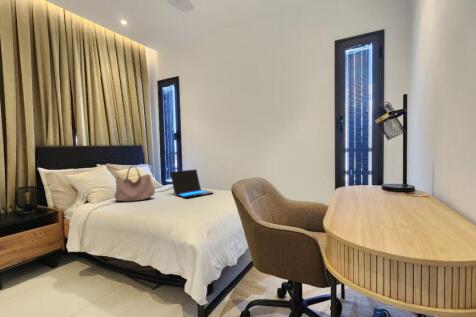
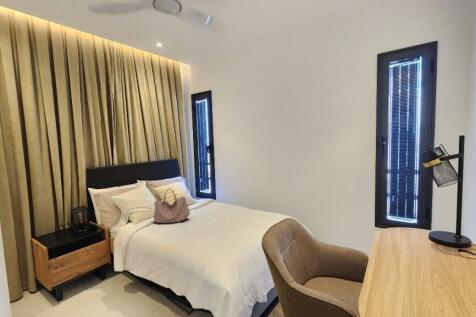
laptop: present [170,169,213,198] -> none [204,188,247,221]

